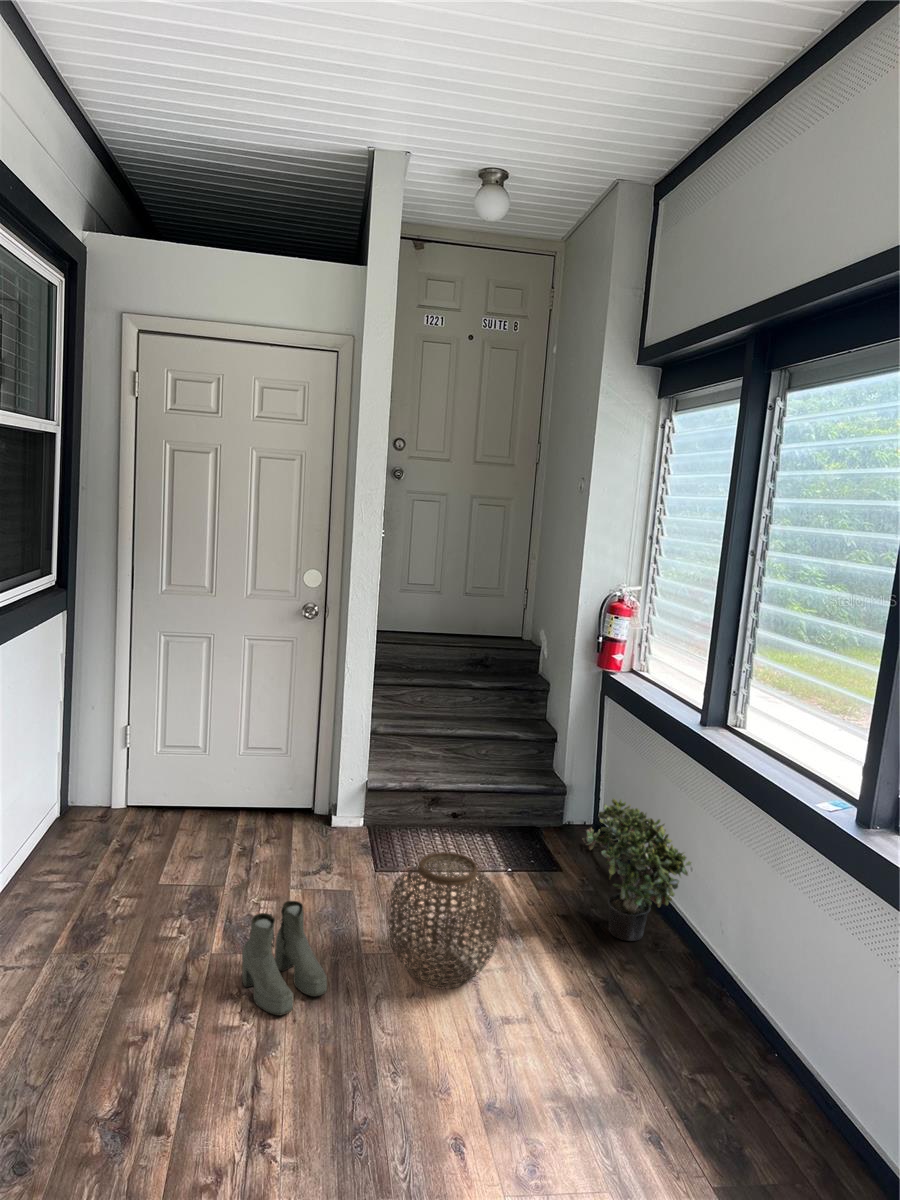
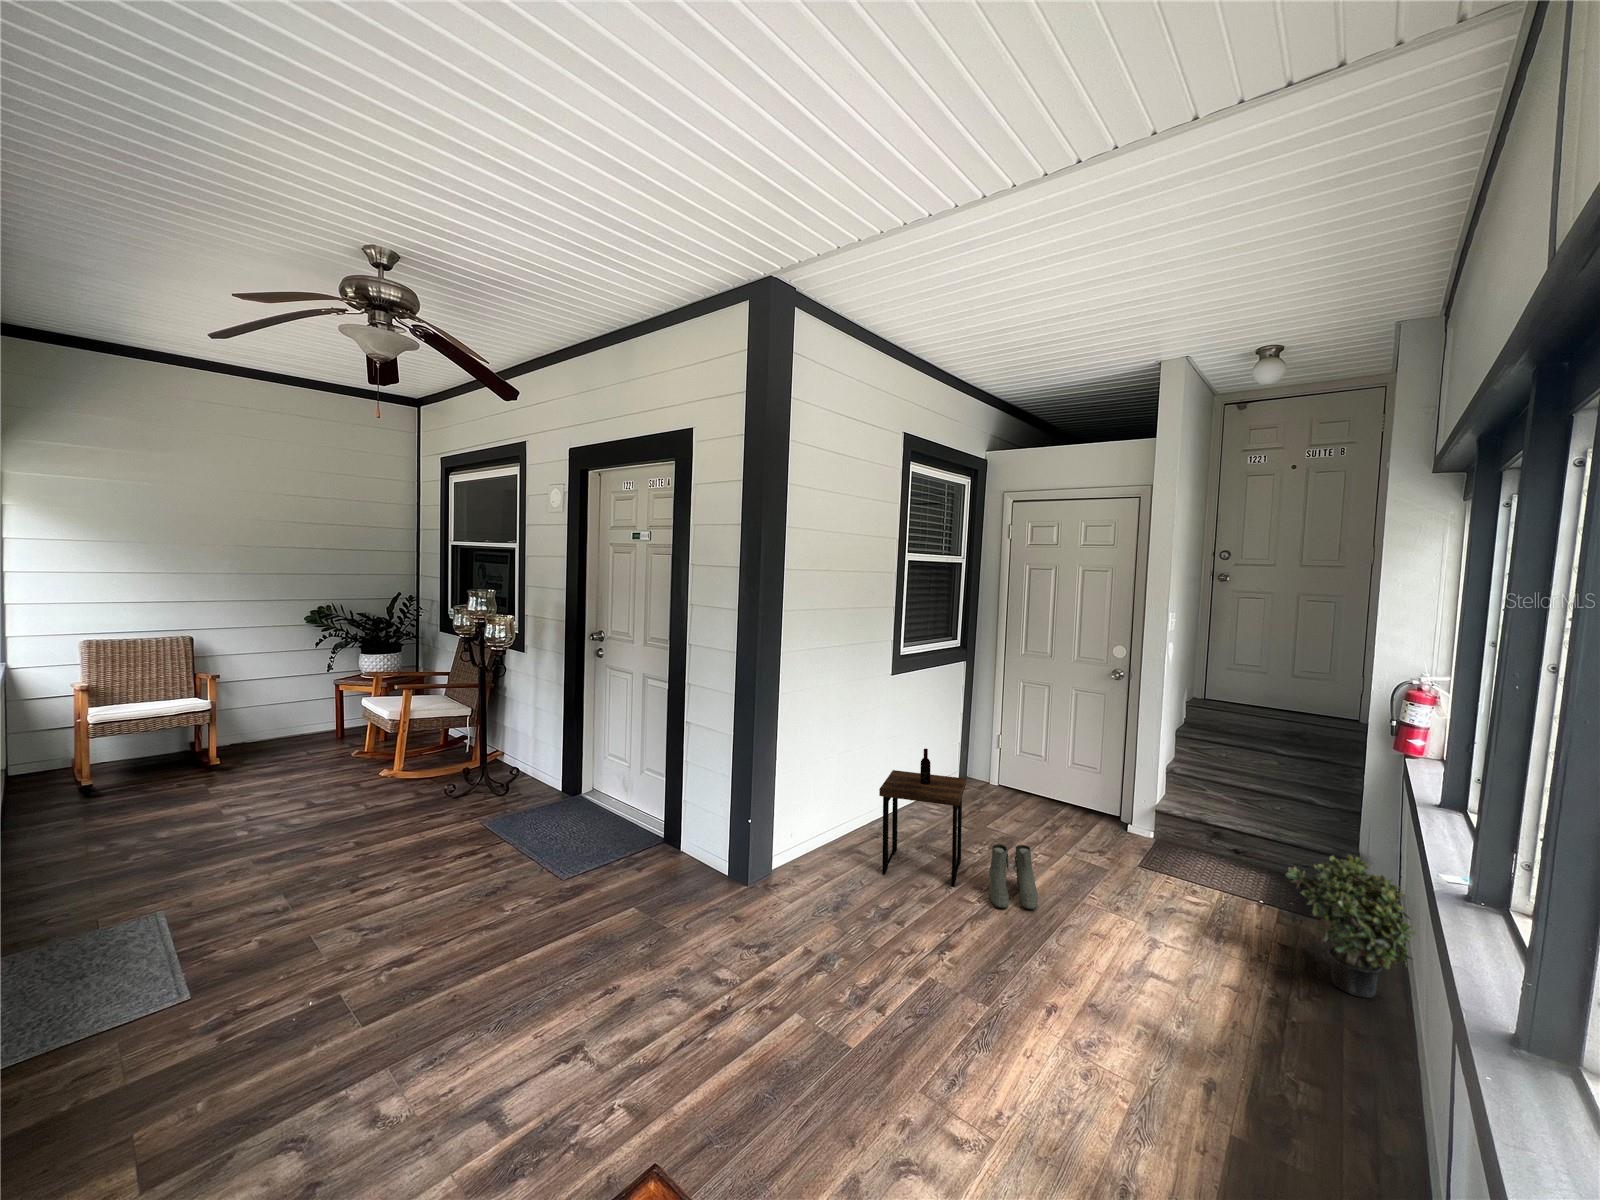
side table: none [33,789,204,1050] -> present [879,749,966,887]
woven basket: present [389,852,501,989] -> none [1085,842,1178,947]

